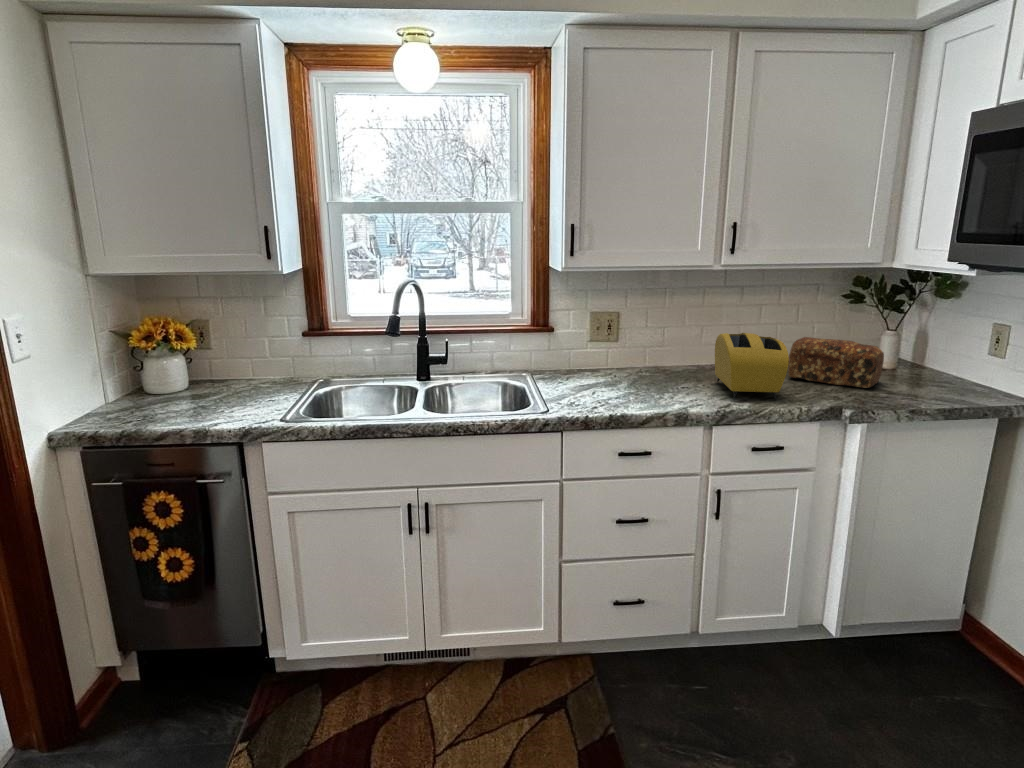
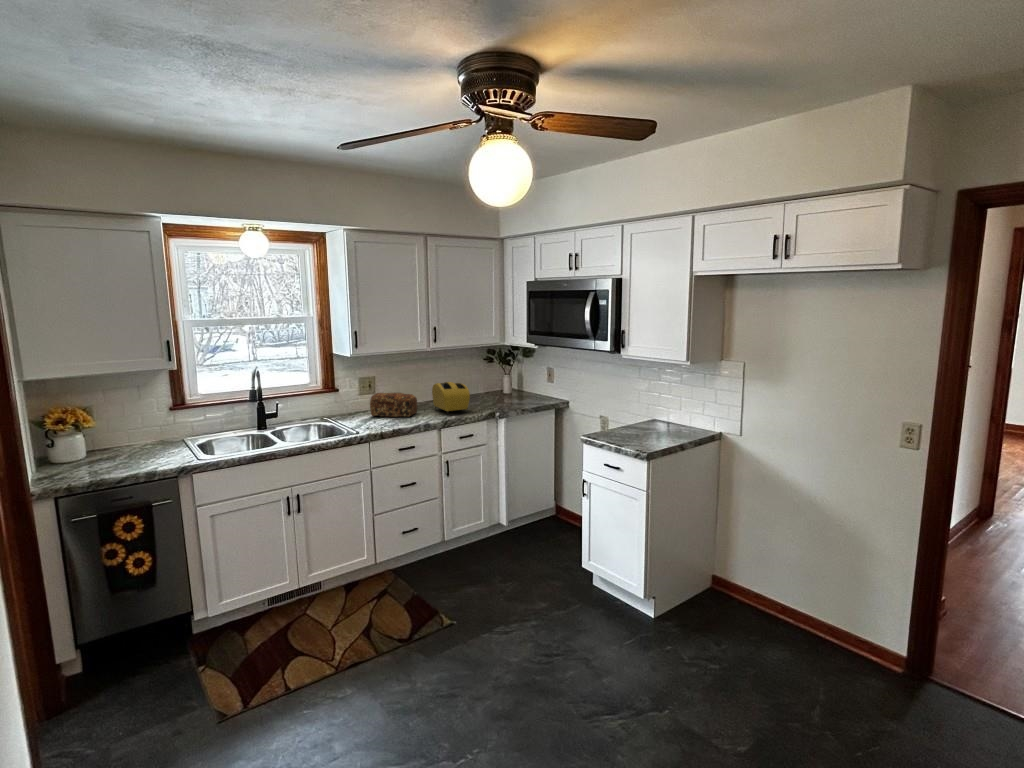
bread loaf: present [788,337,884,388] -> present [370,393,417,417]

